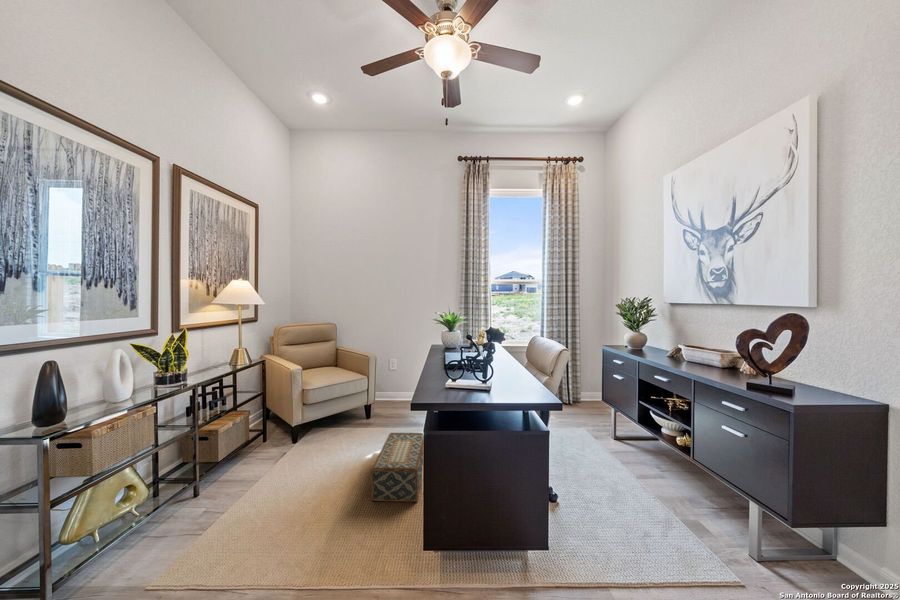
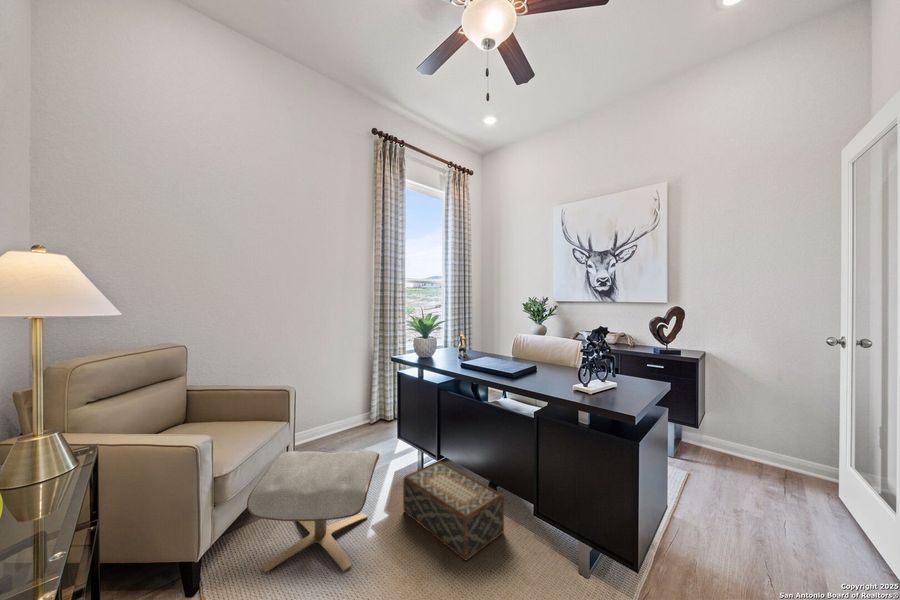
ottoman: none [301,394,375,470] -> present [247,450,379,573]

